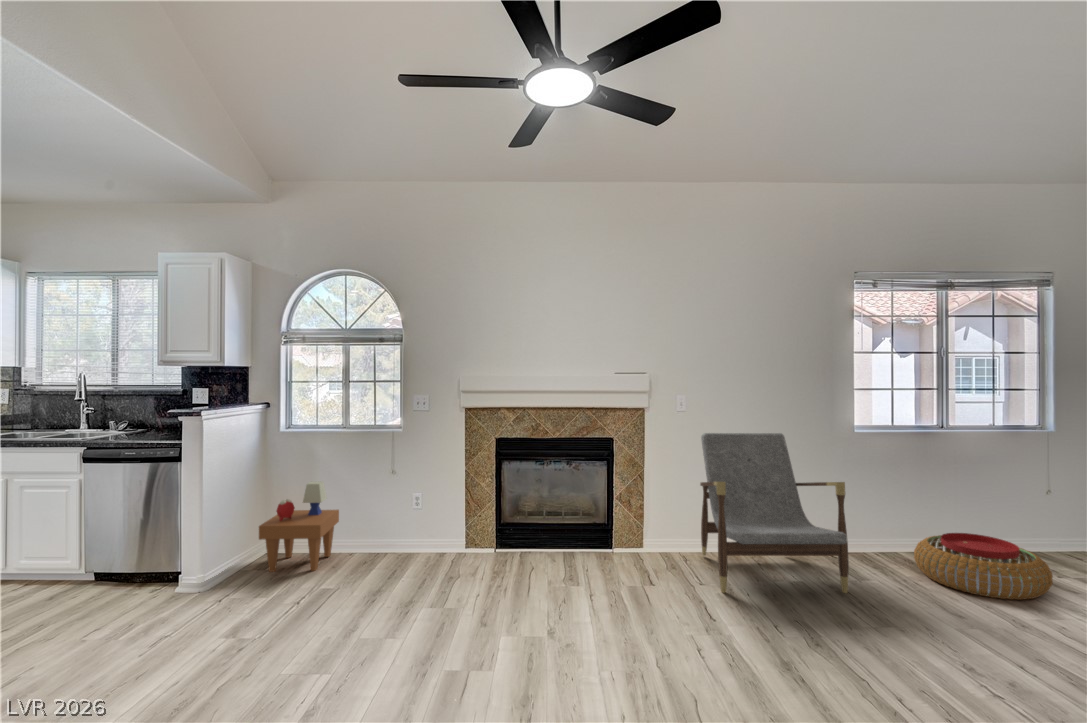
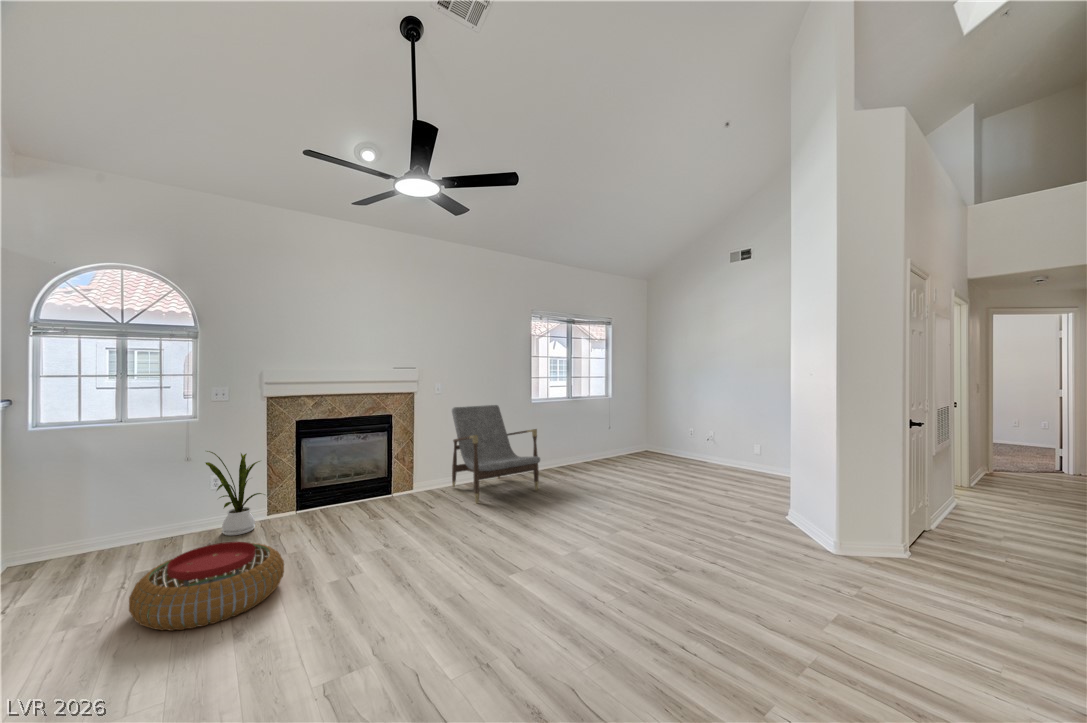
house plant: none [395,465,461,566] -> present [206,451,262,536]
side table: present [259,481,339,572] -> none [24,477,120,579]
pouf: present [914,533,1053,600] -> present [129,542,284,631]

